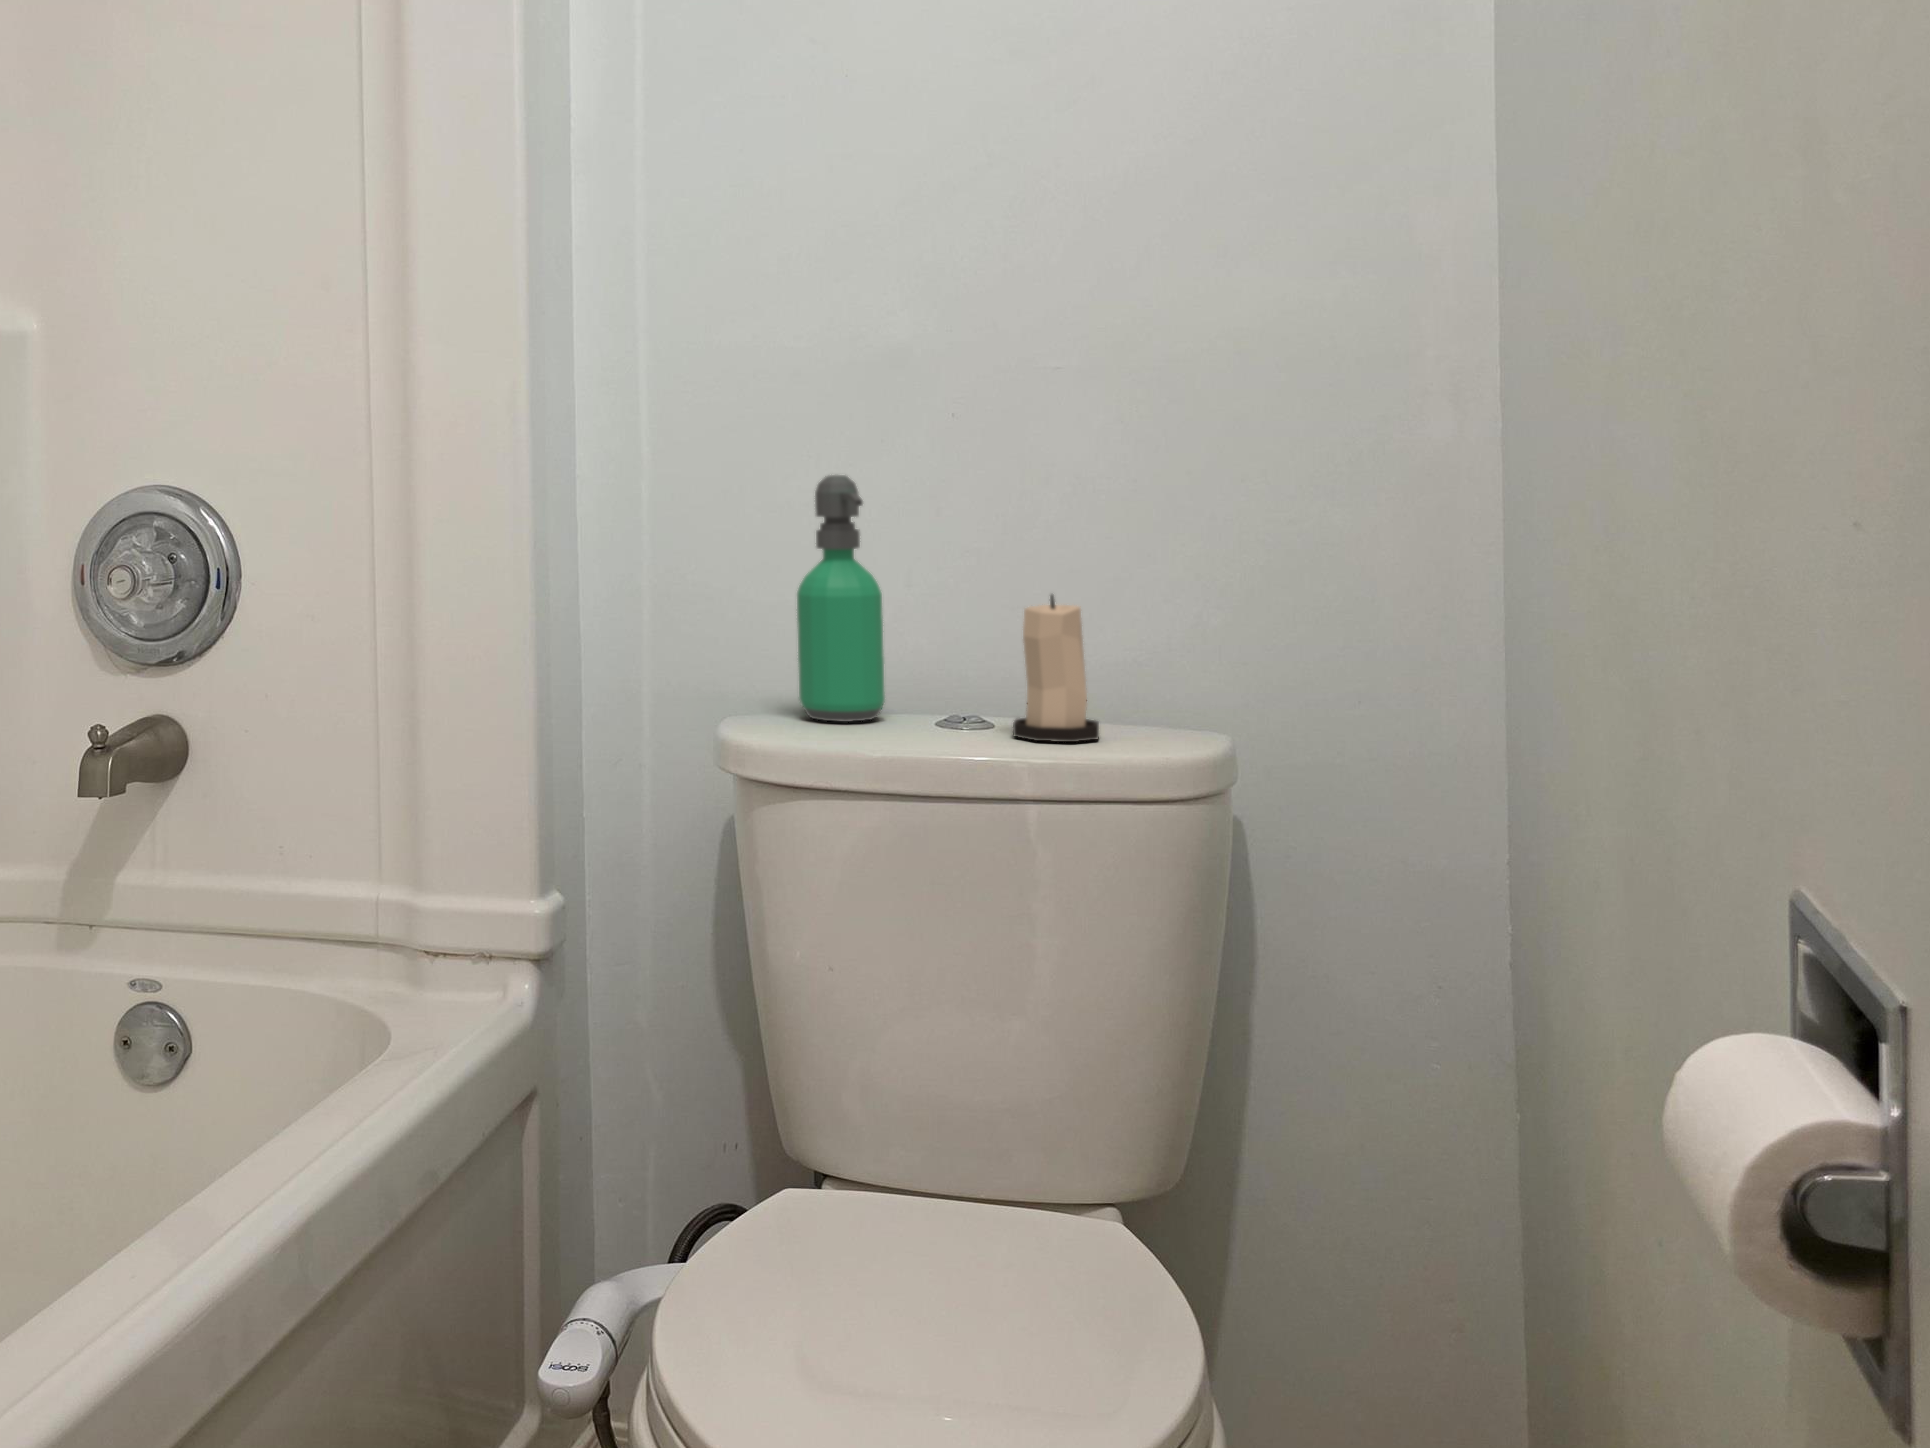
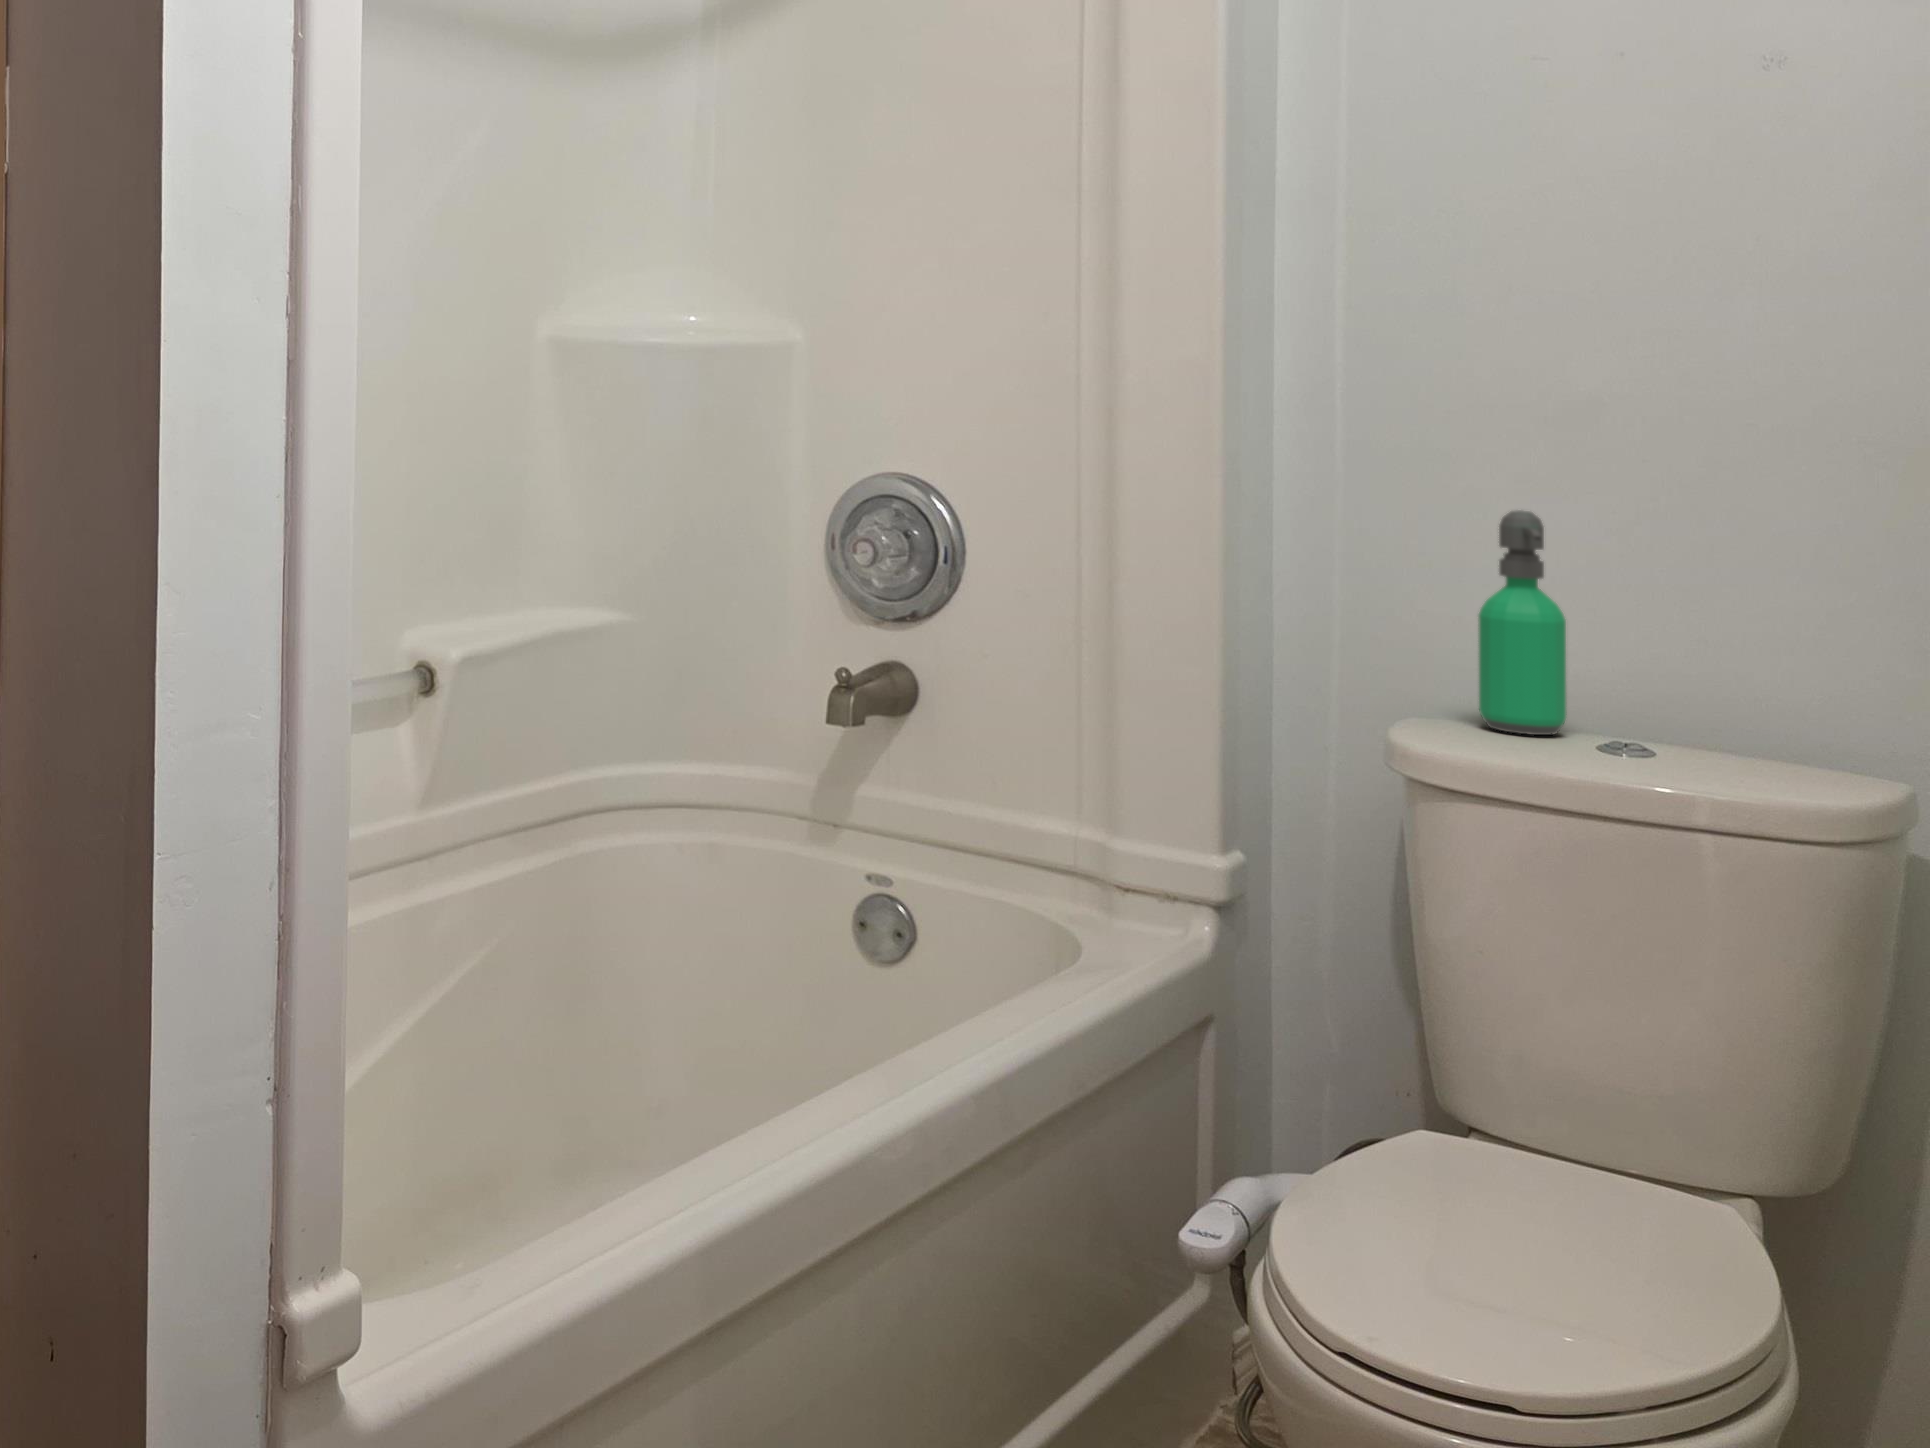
candle: present [1013,595,1099,742] -> none [1688,636,1784,777]

